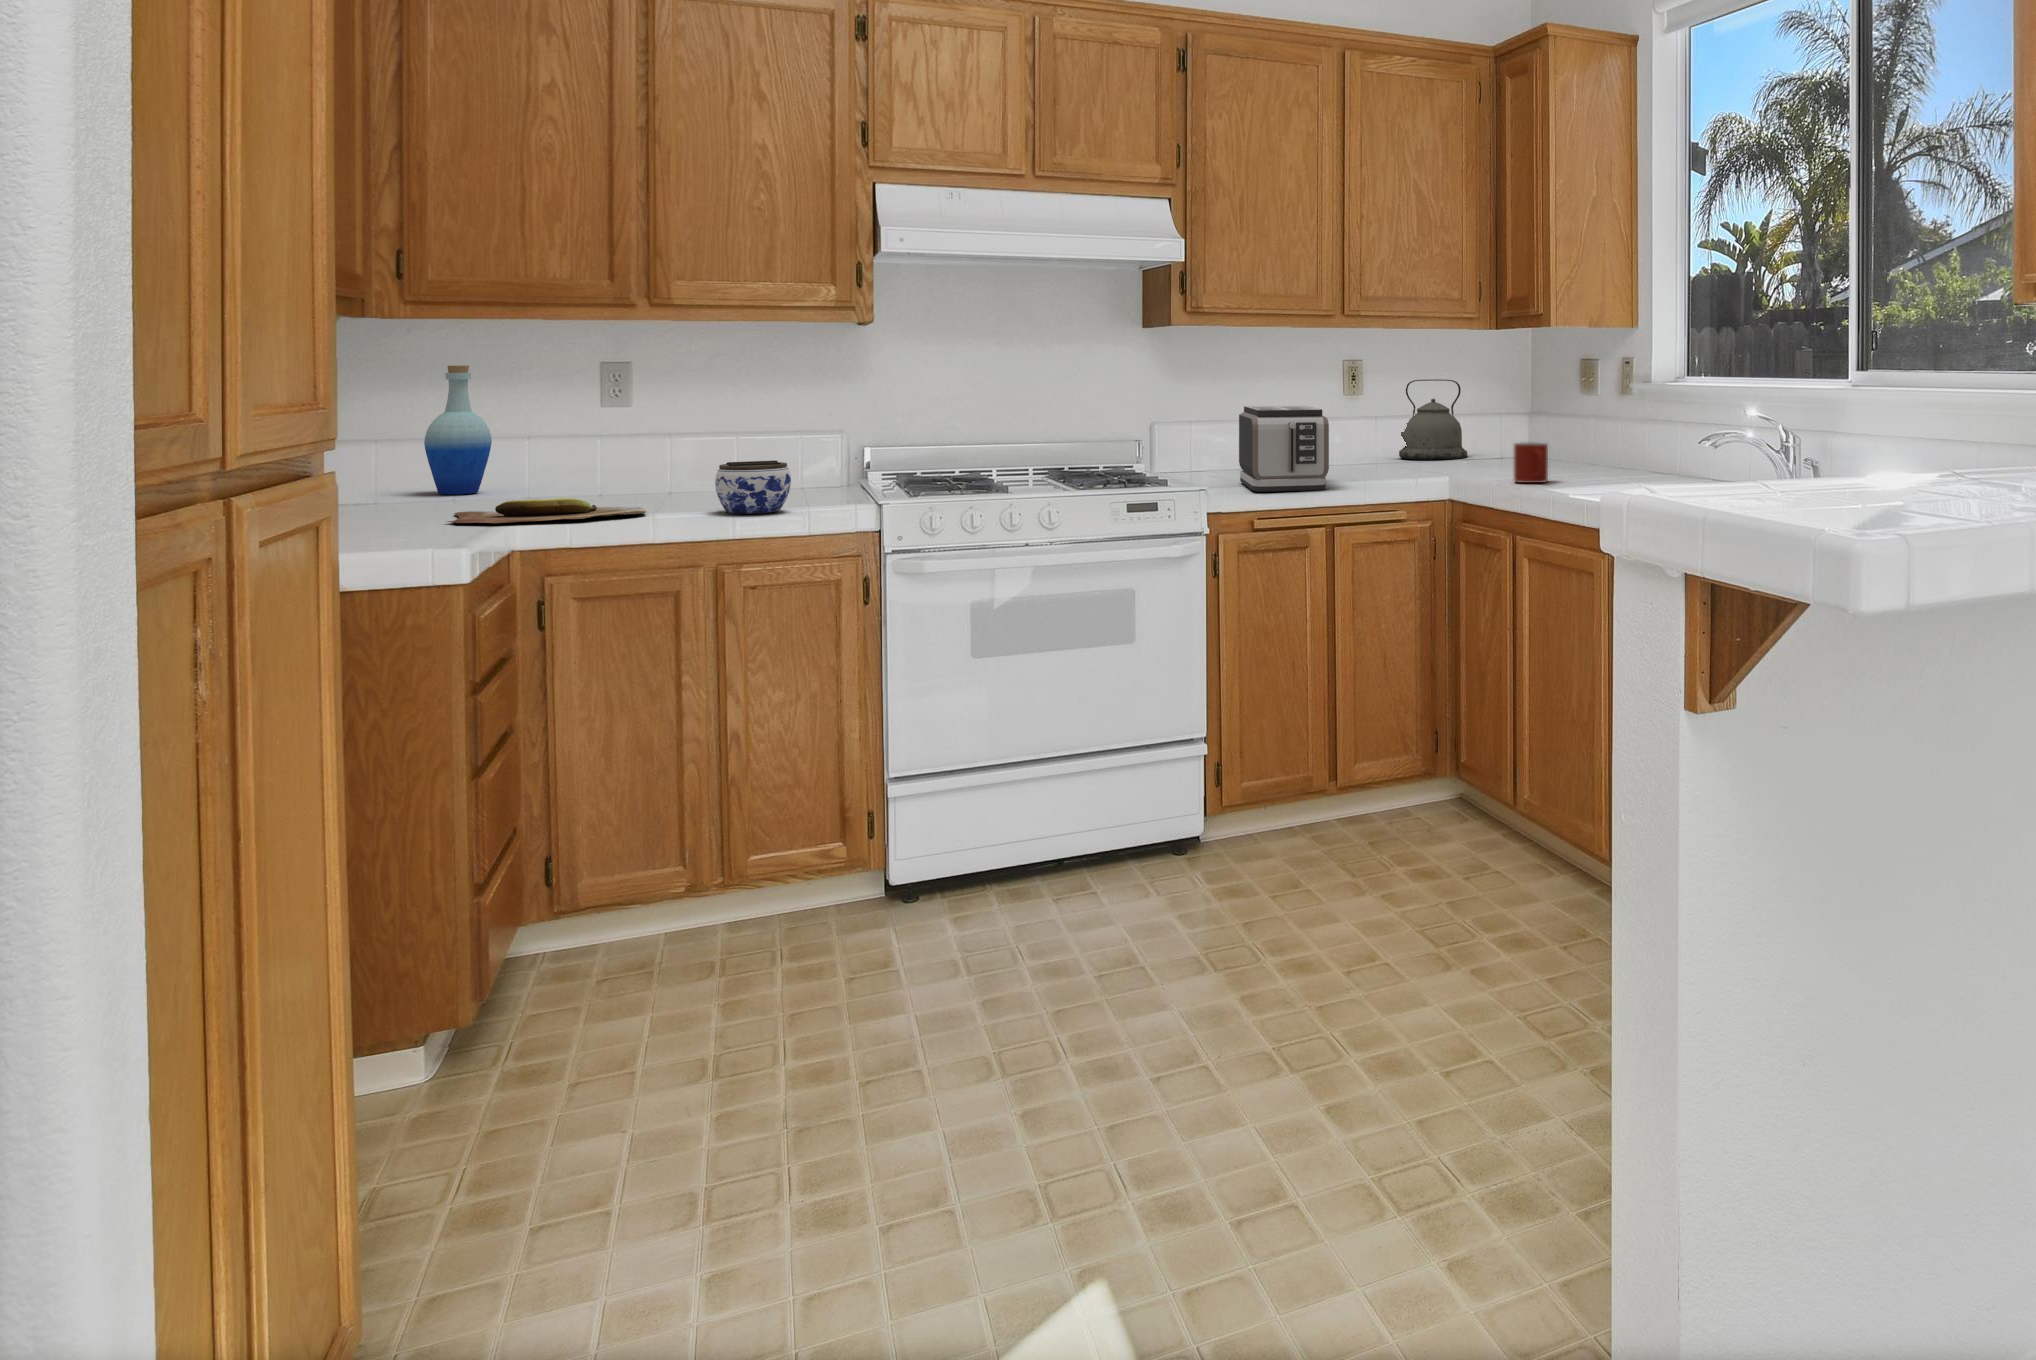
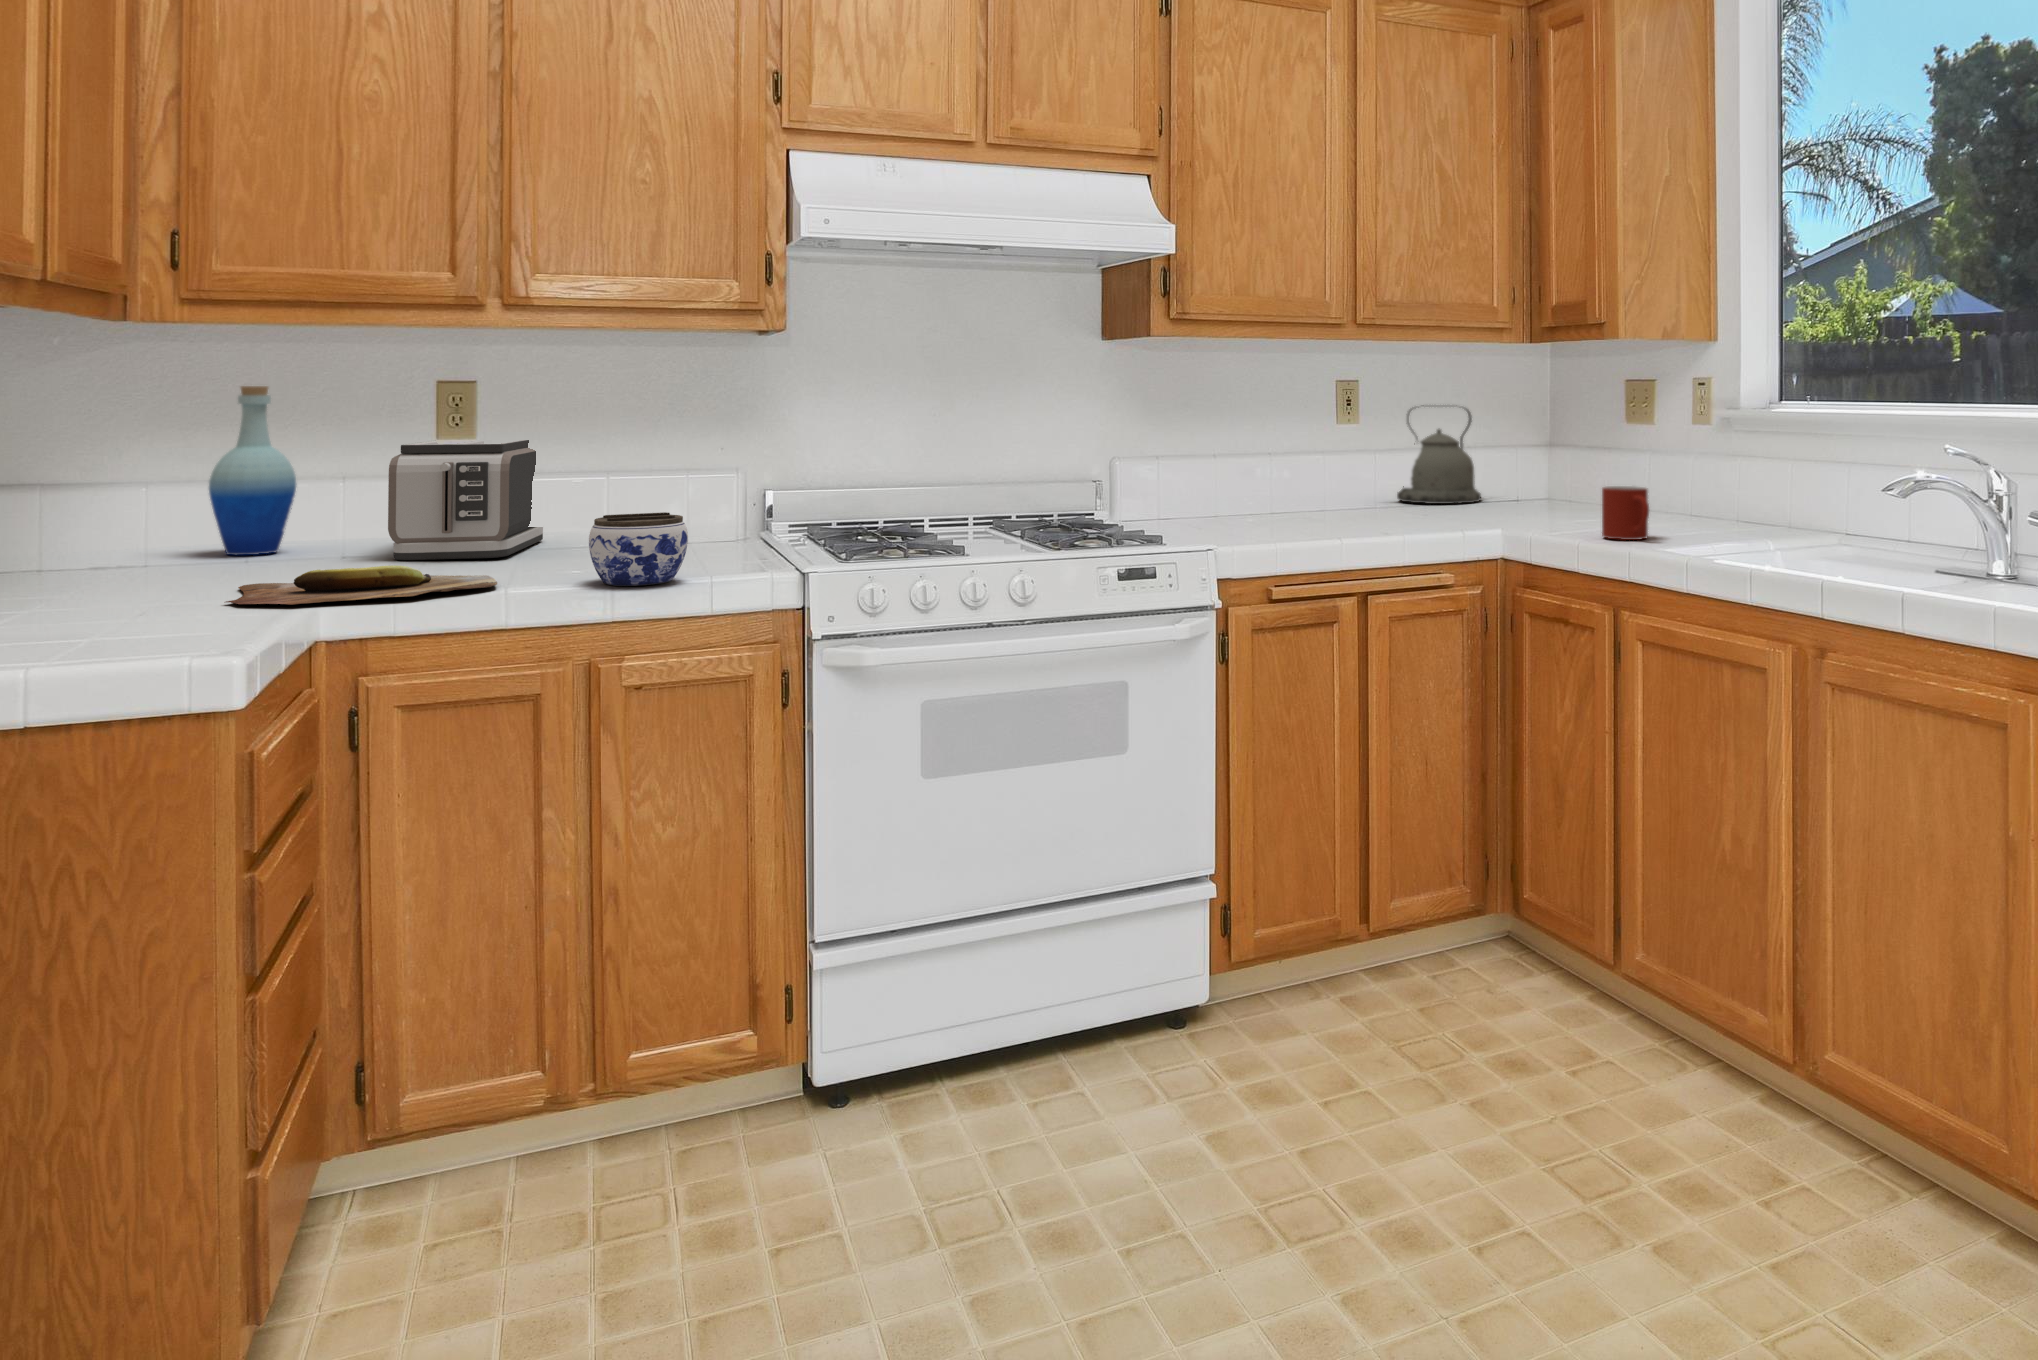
toaster: present [1239,406,1329,492] -> present [388,440,543,560]

